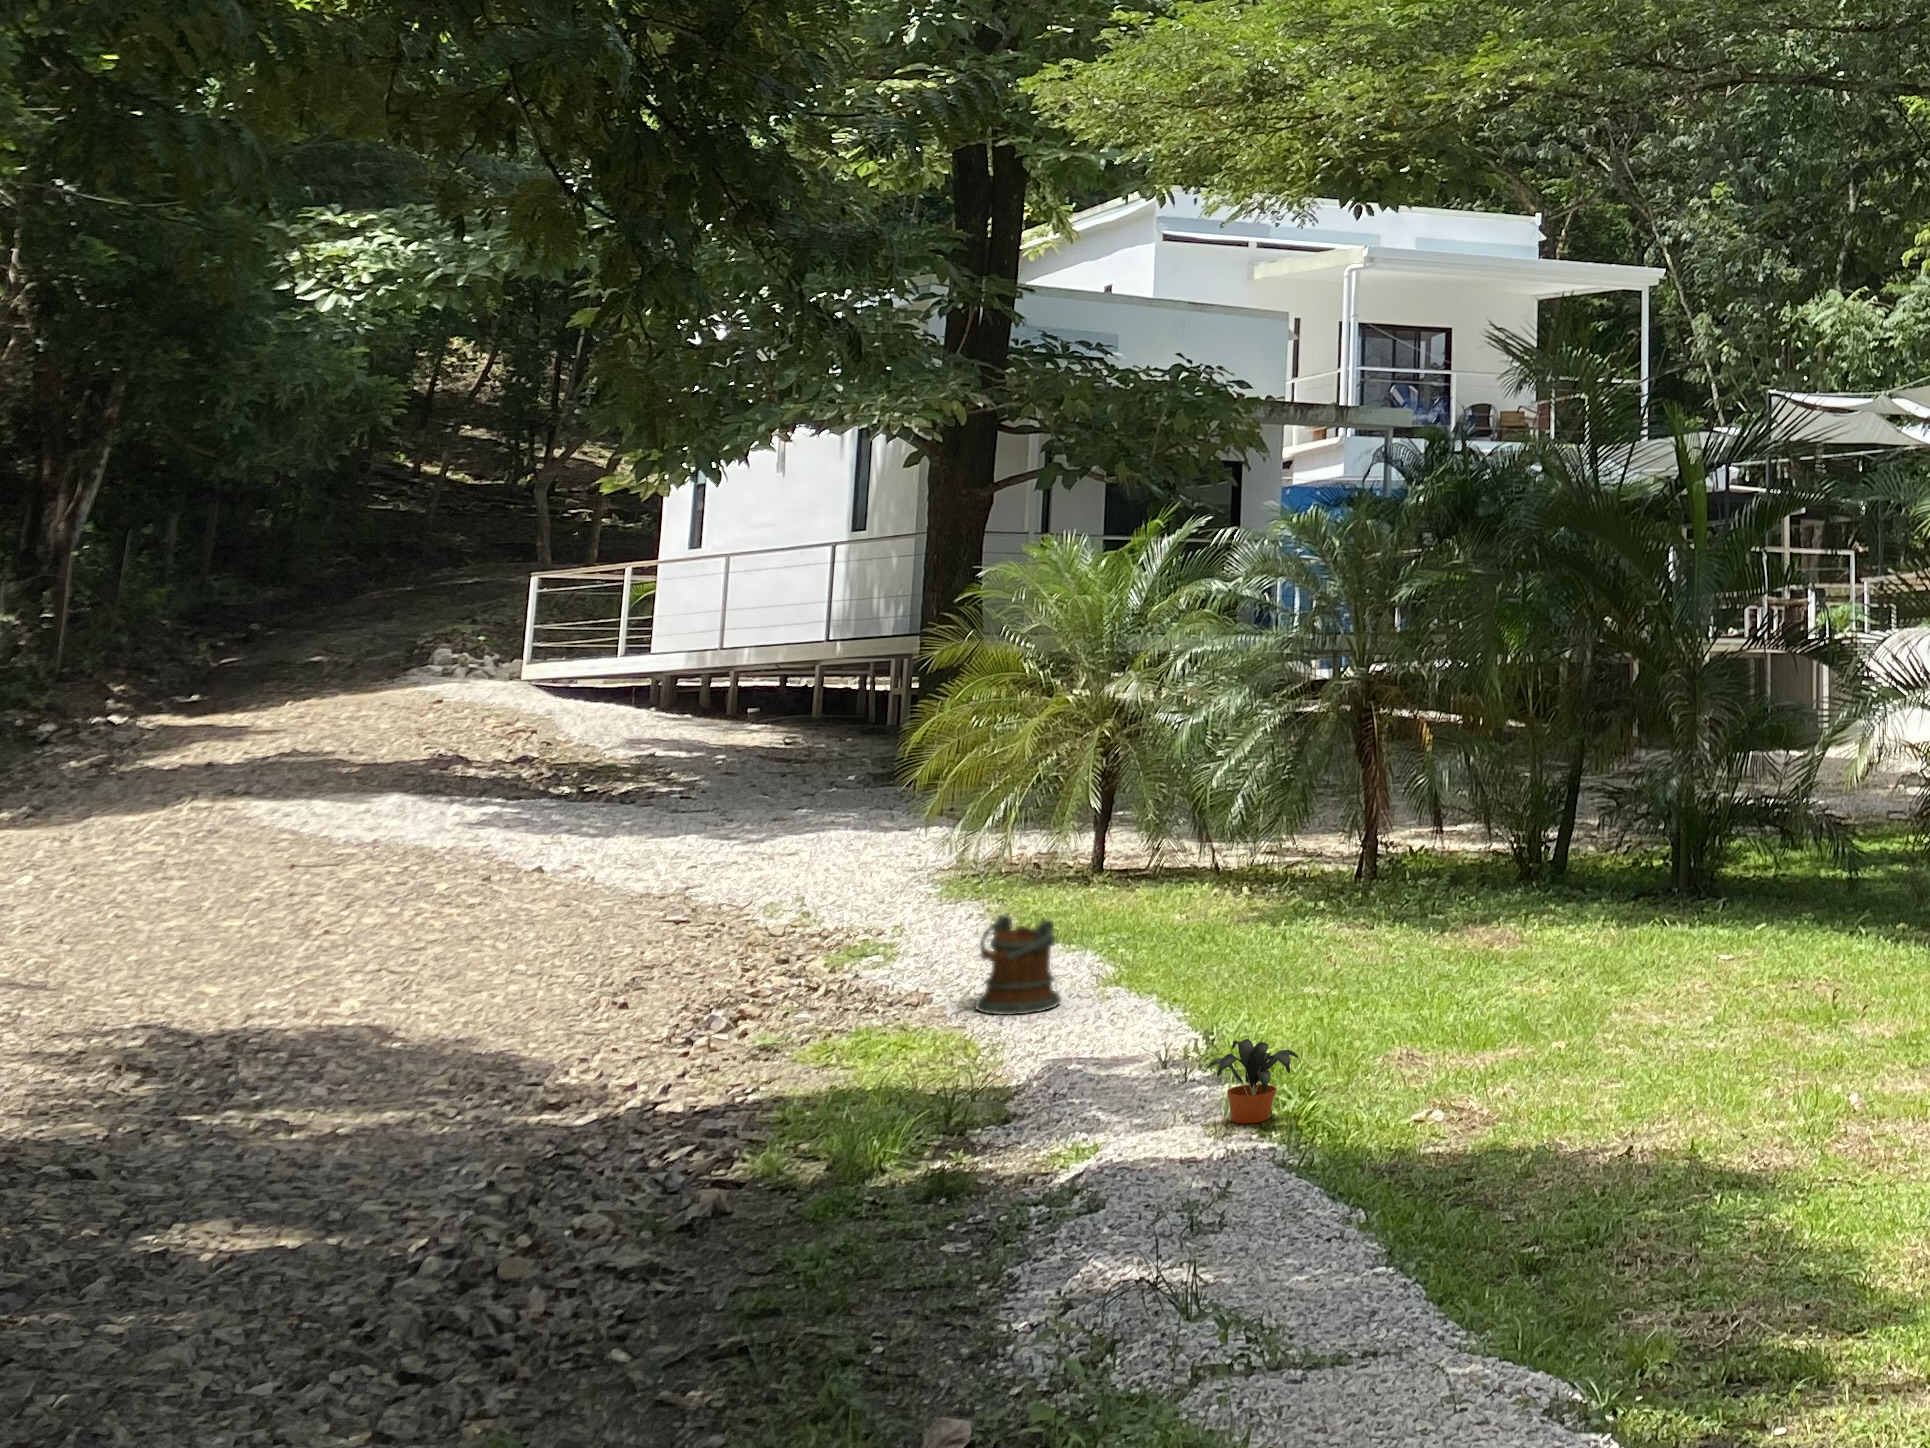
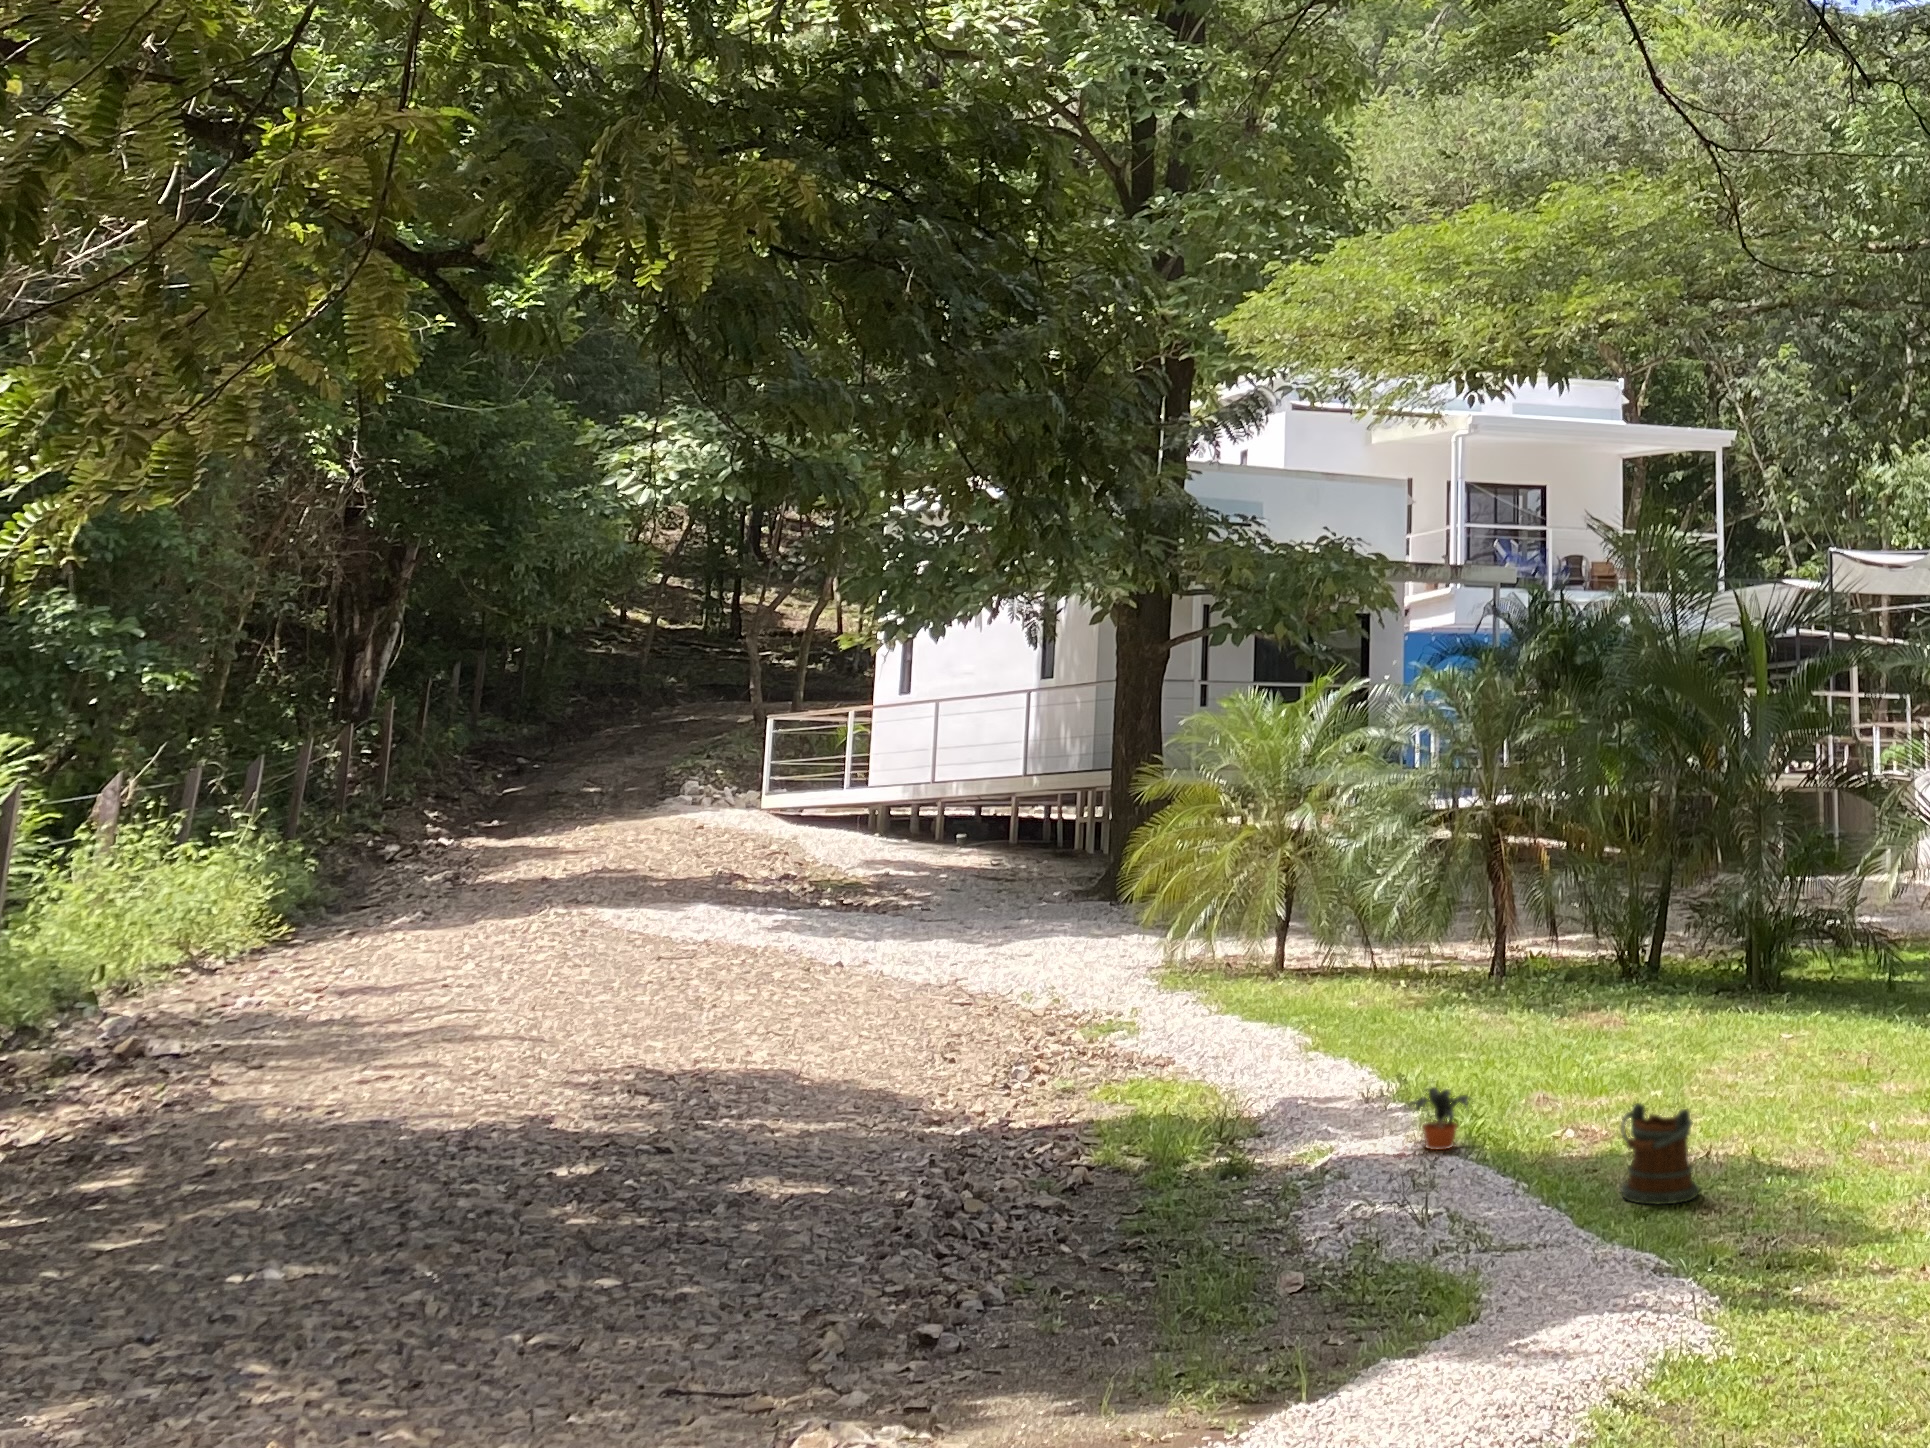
bucket: present [975,915,1061,1015] -> present [1621,1103,1700,1204]

